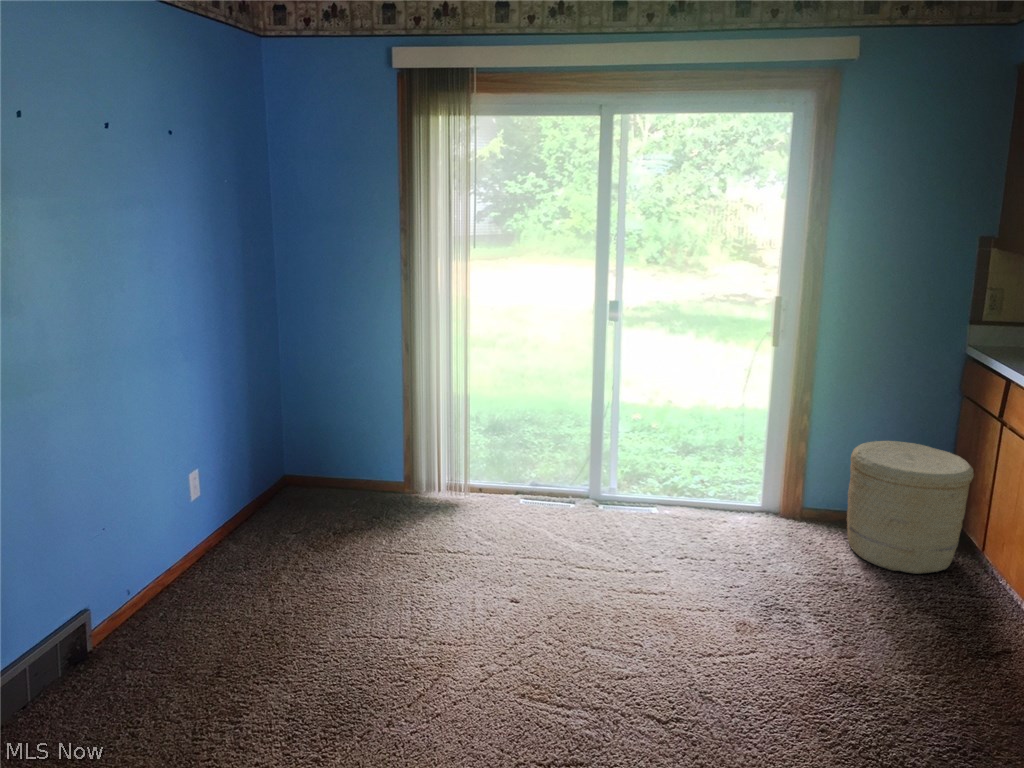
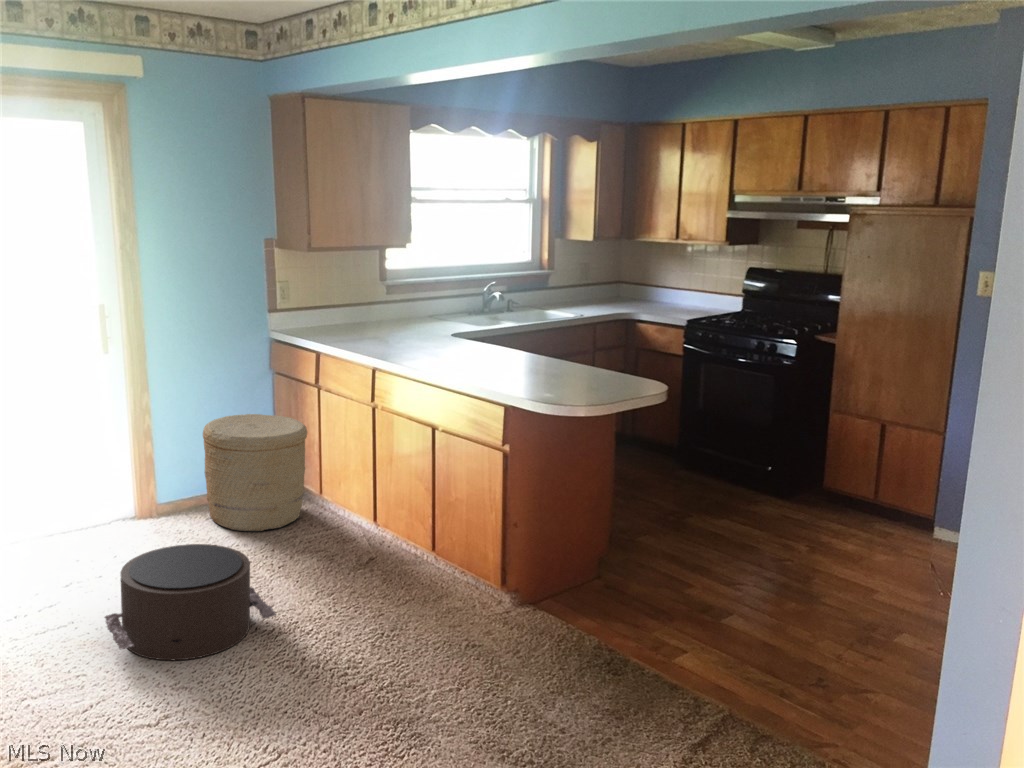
pouf: none [673,555,838,681] -> present [105,544,276,660]

